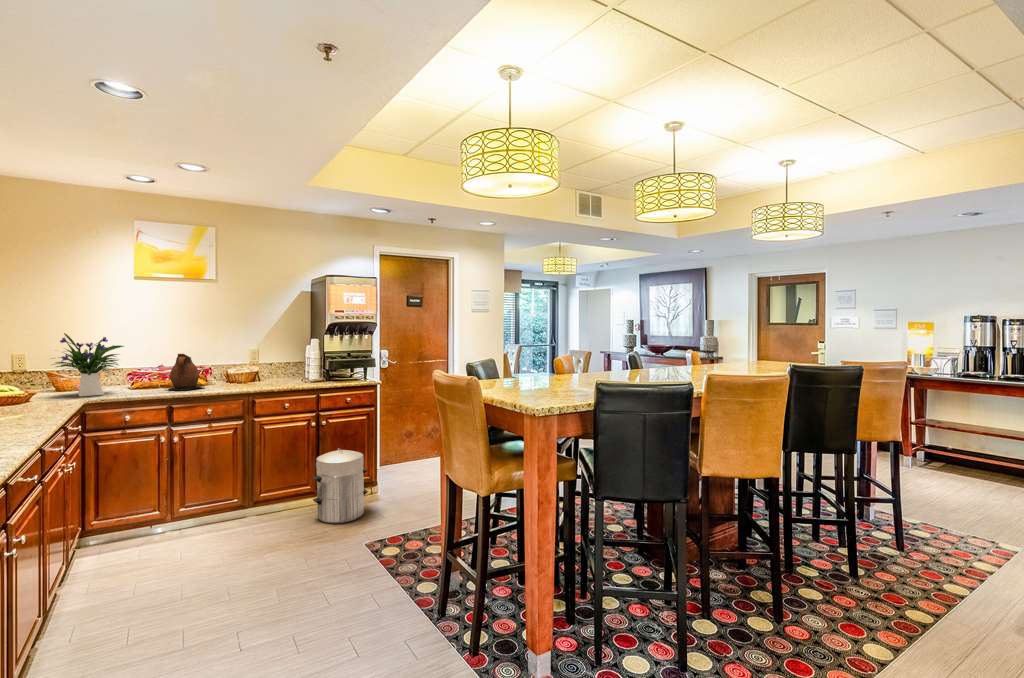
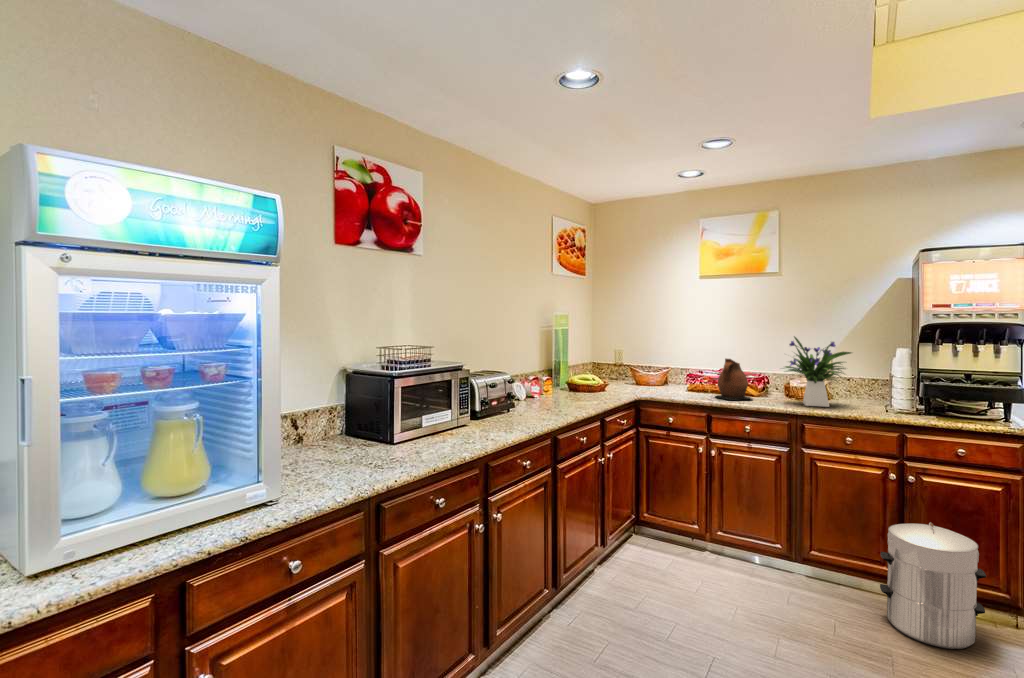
flower arrangement: present [53,333,124,396] -> present [785,336,851,407]

